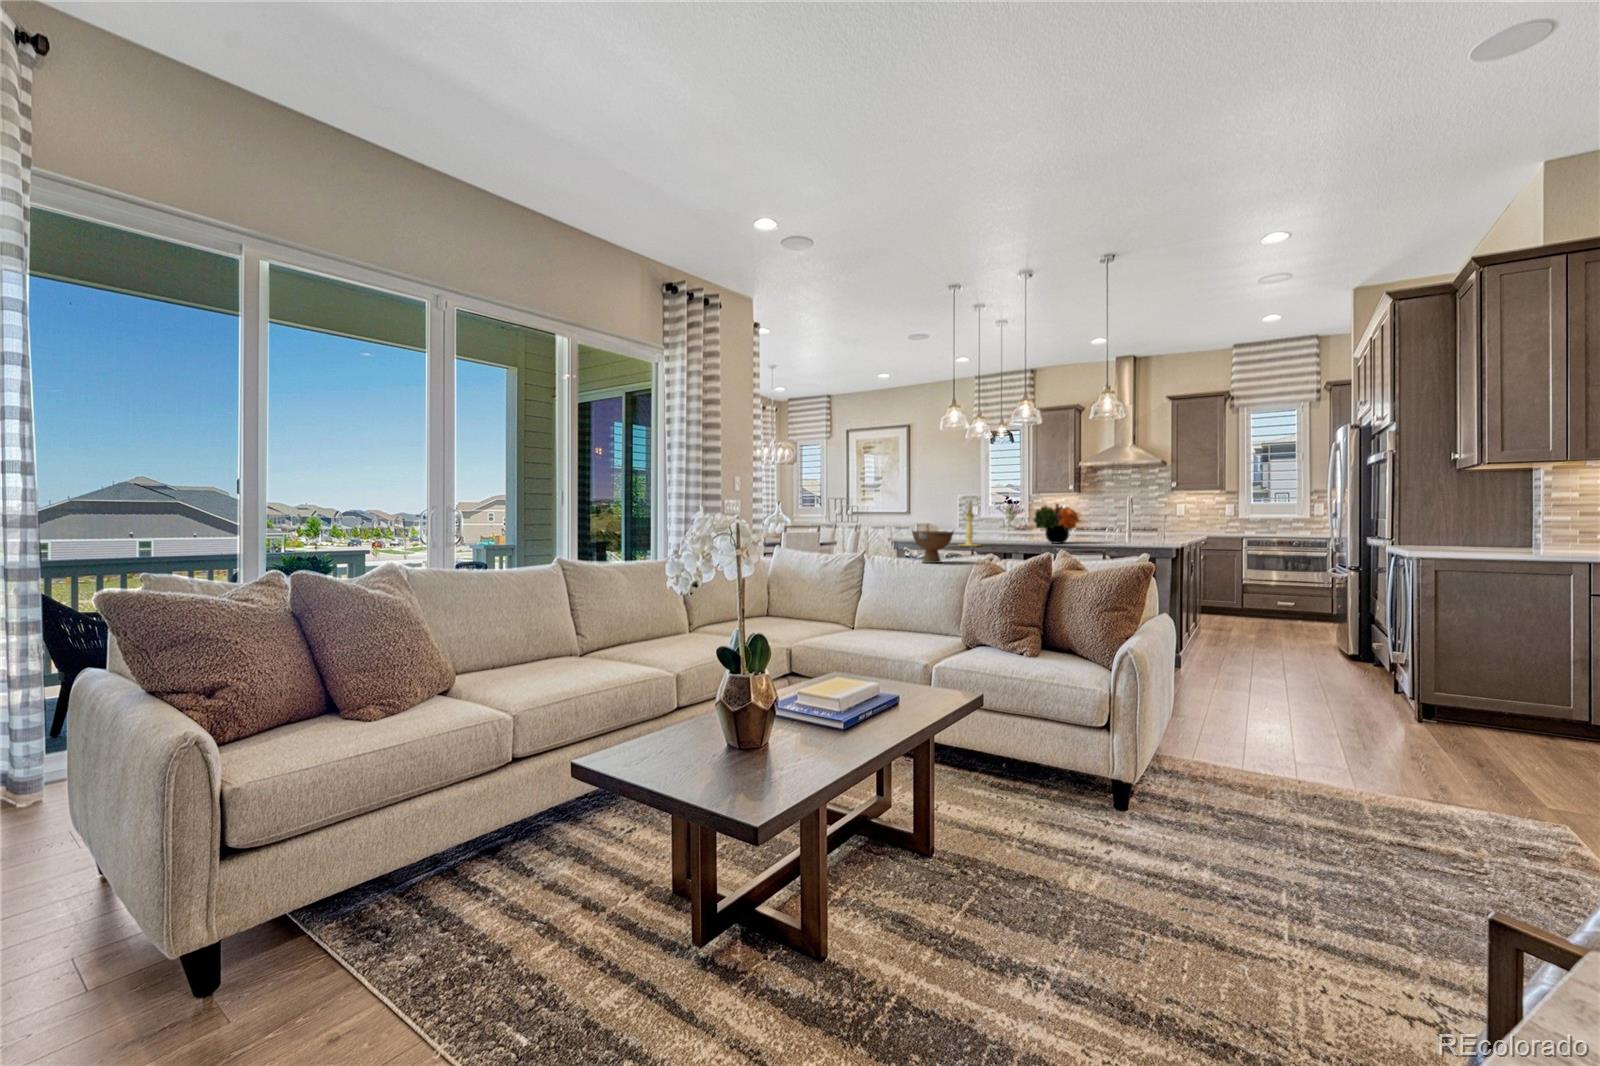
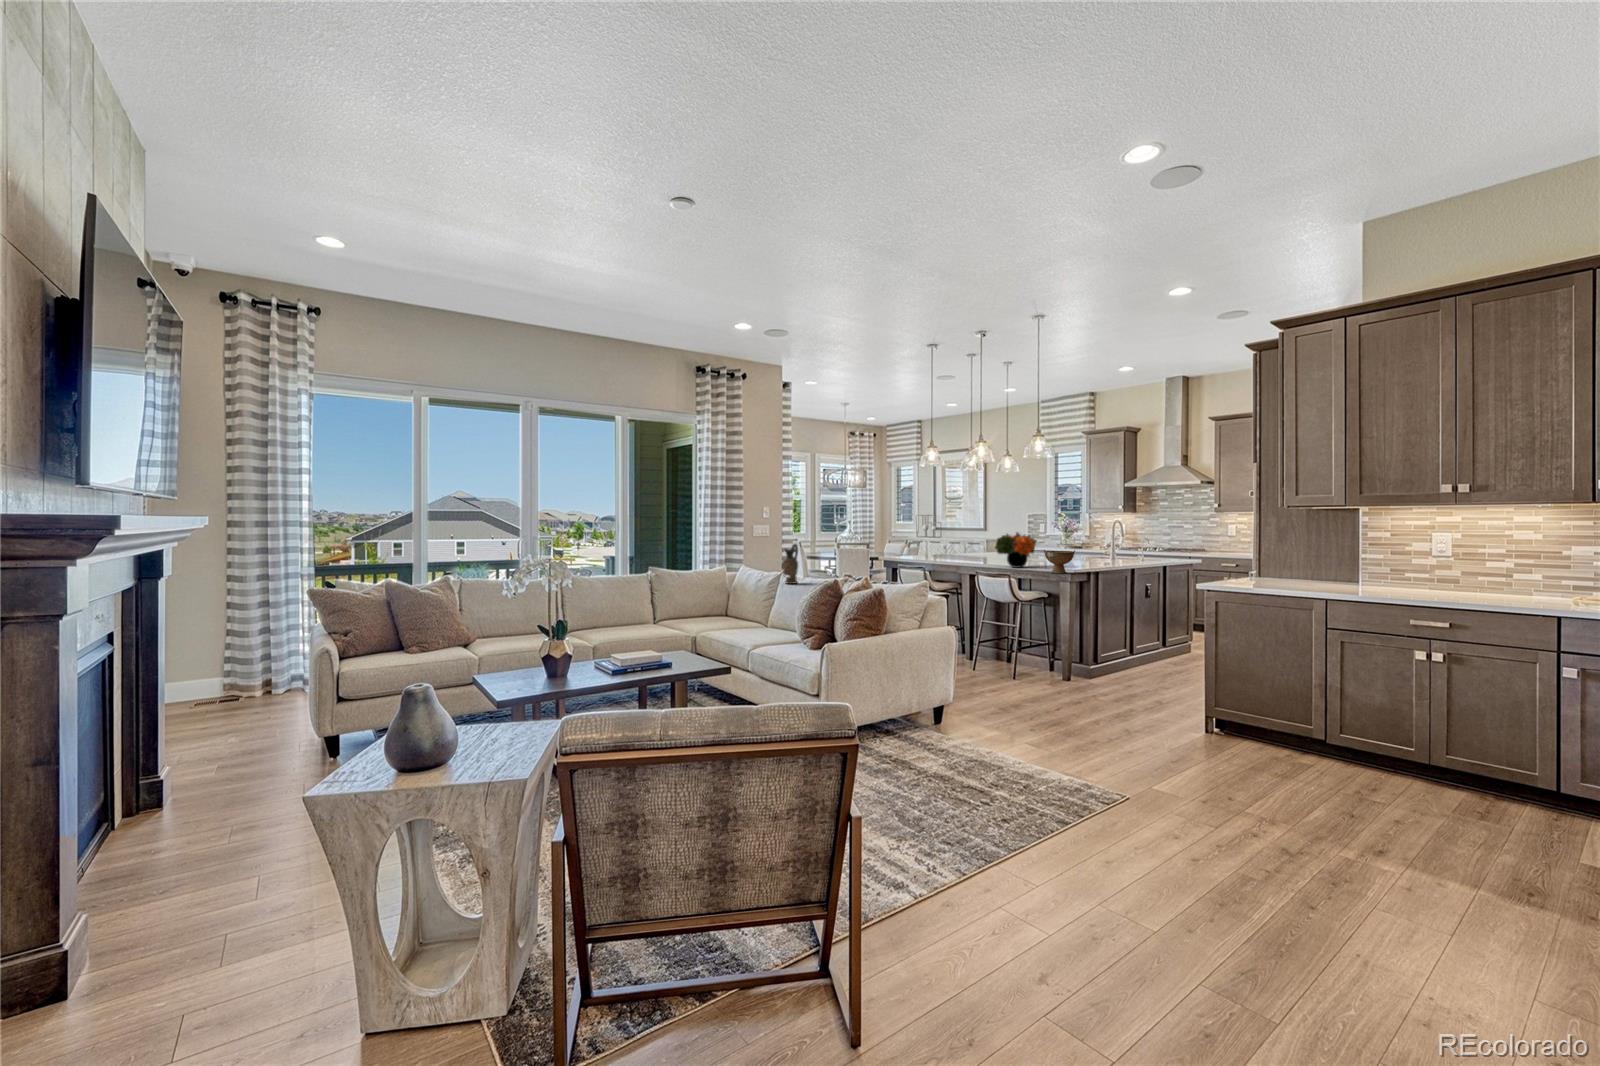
candle holder: present [959,500,979,547] -> none [923,530,943,570]
ceramic pitcher: none [851,509,872,562] -> present [782,544,798,584]
bowl: present [912,530,954,563] -> present [1044,550,1075,574]

